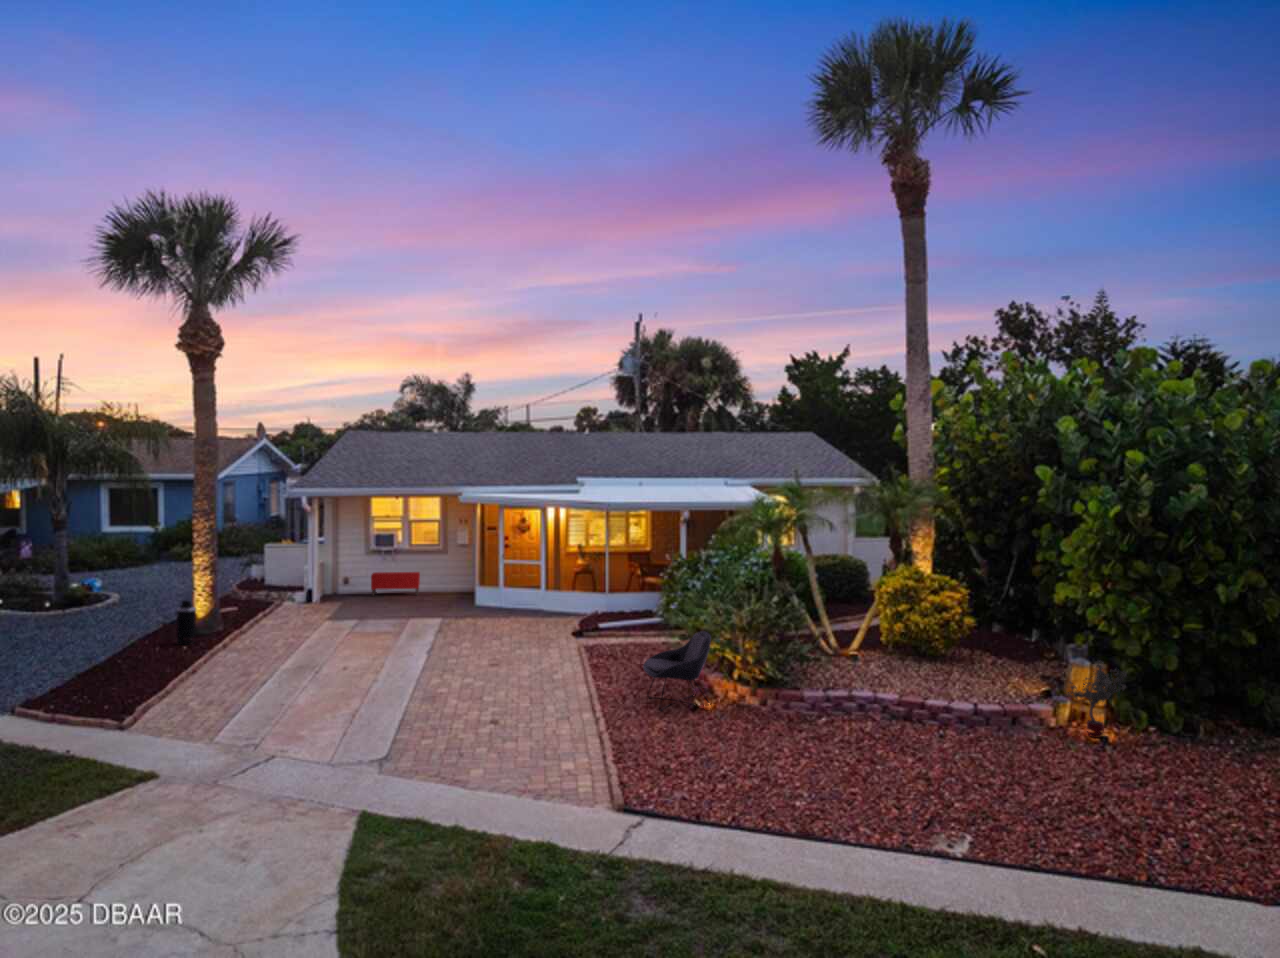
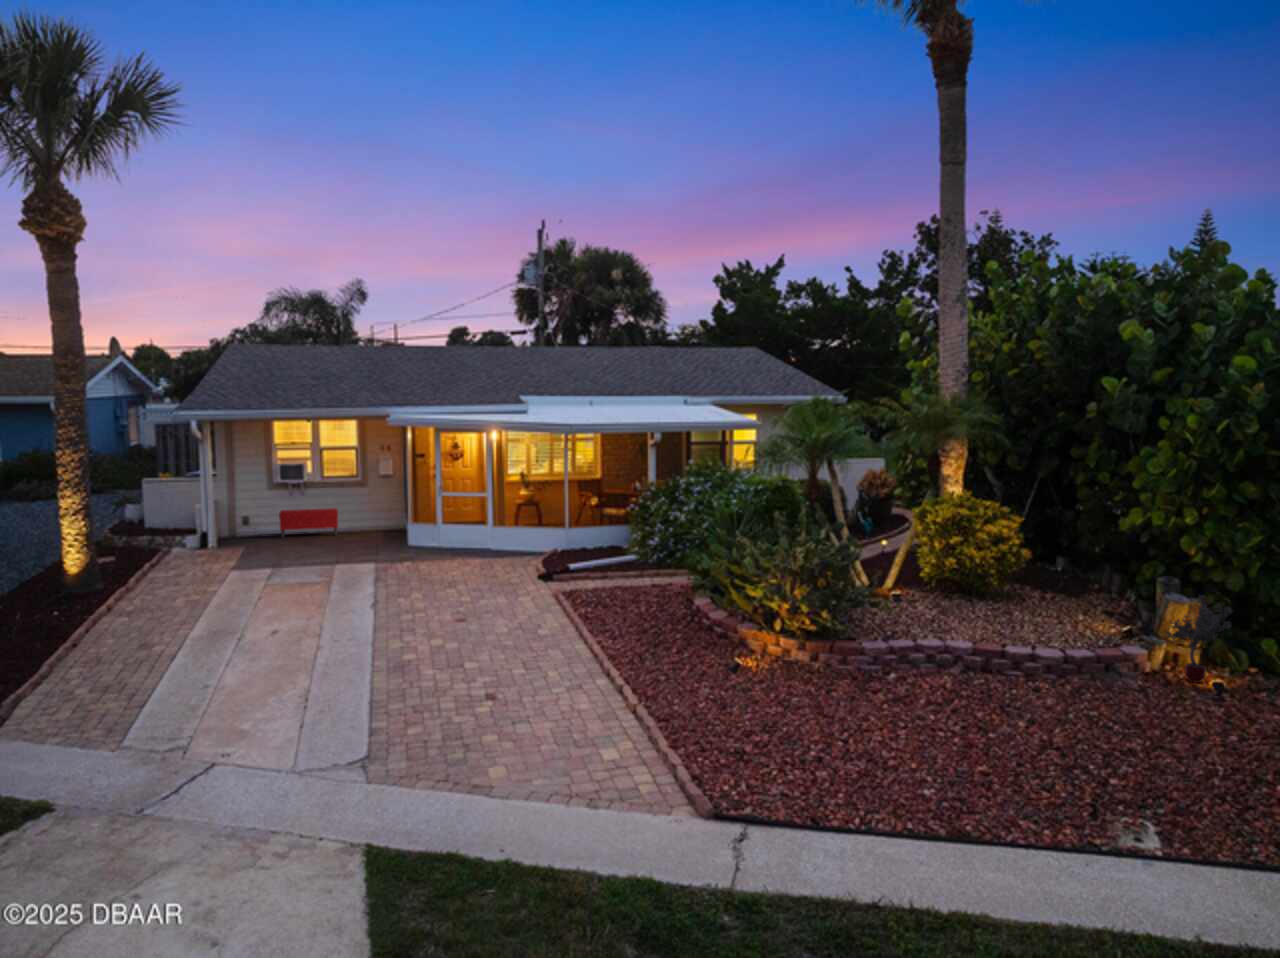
trash can: present [177,600,196,645] -> none [39,551,67,608]
lounge chair: present [643,632,711,711] -> none [662,575,750,673]

